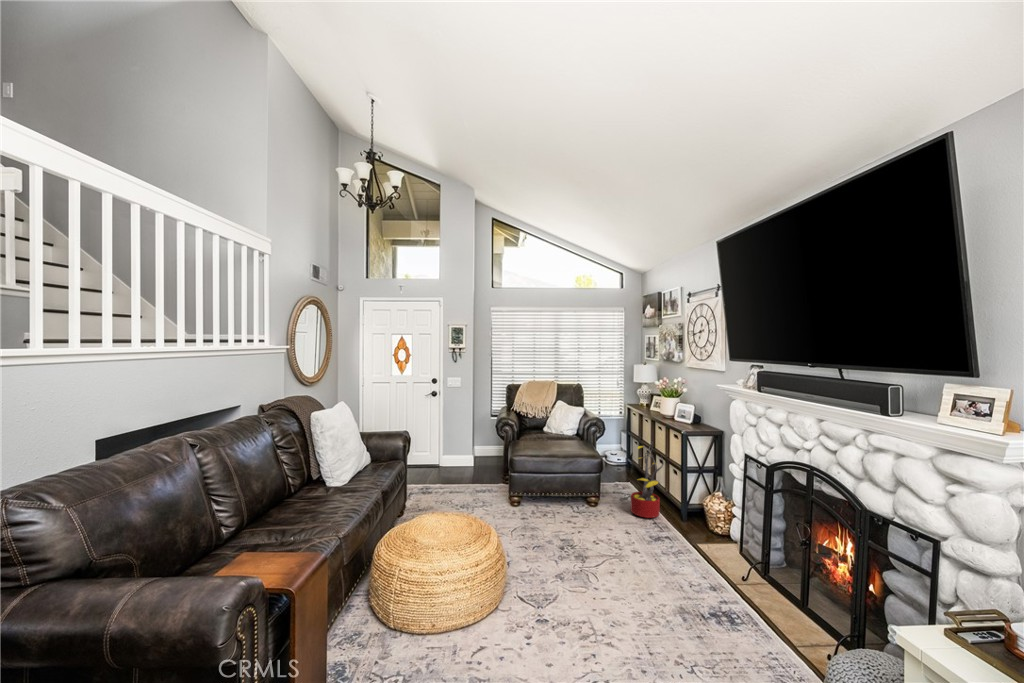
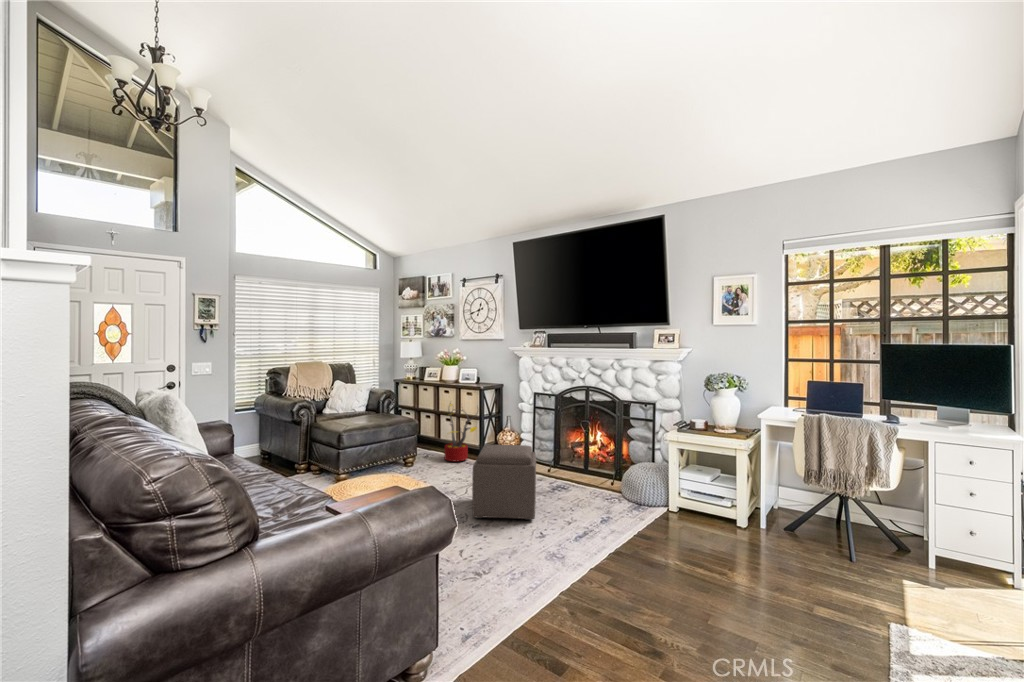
ottoman: none [544,516,655,647] -> present [472,445,536,520]

